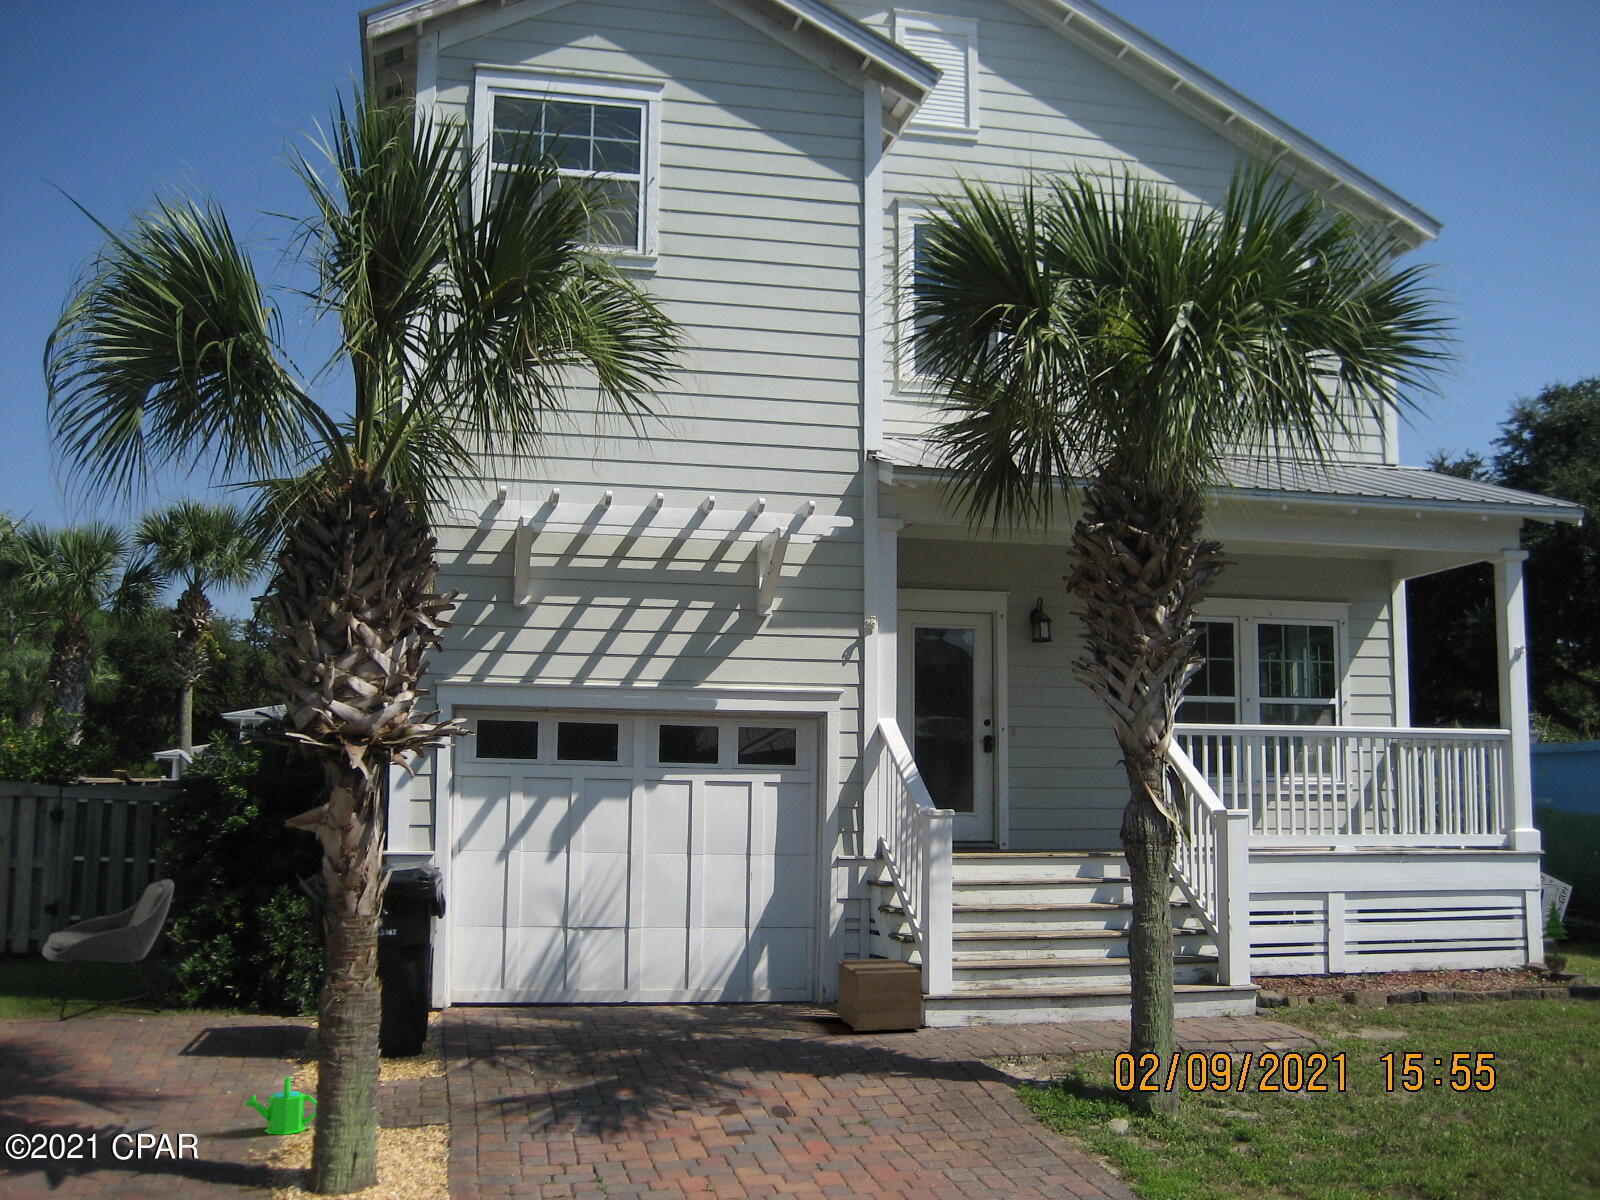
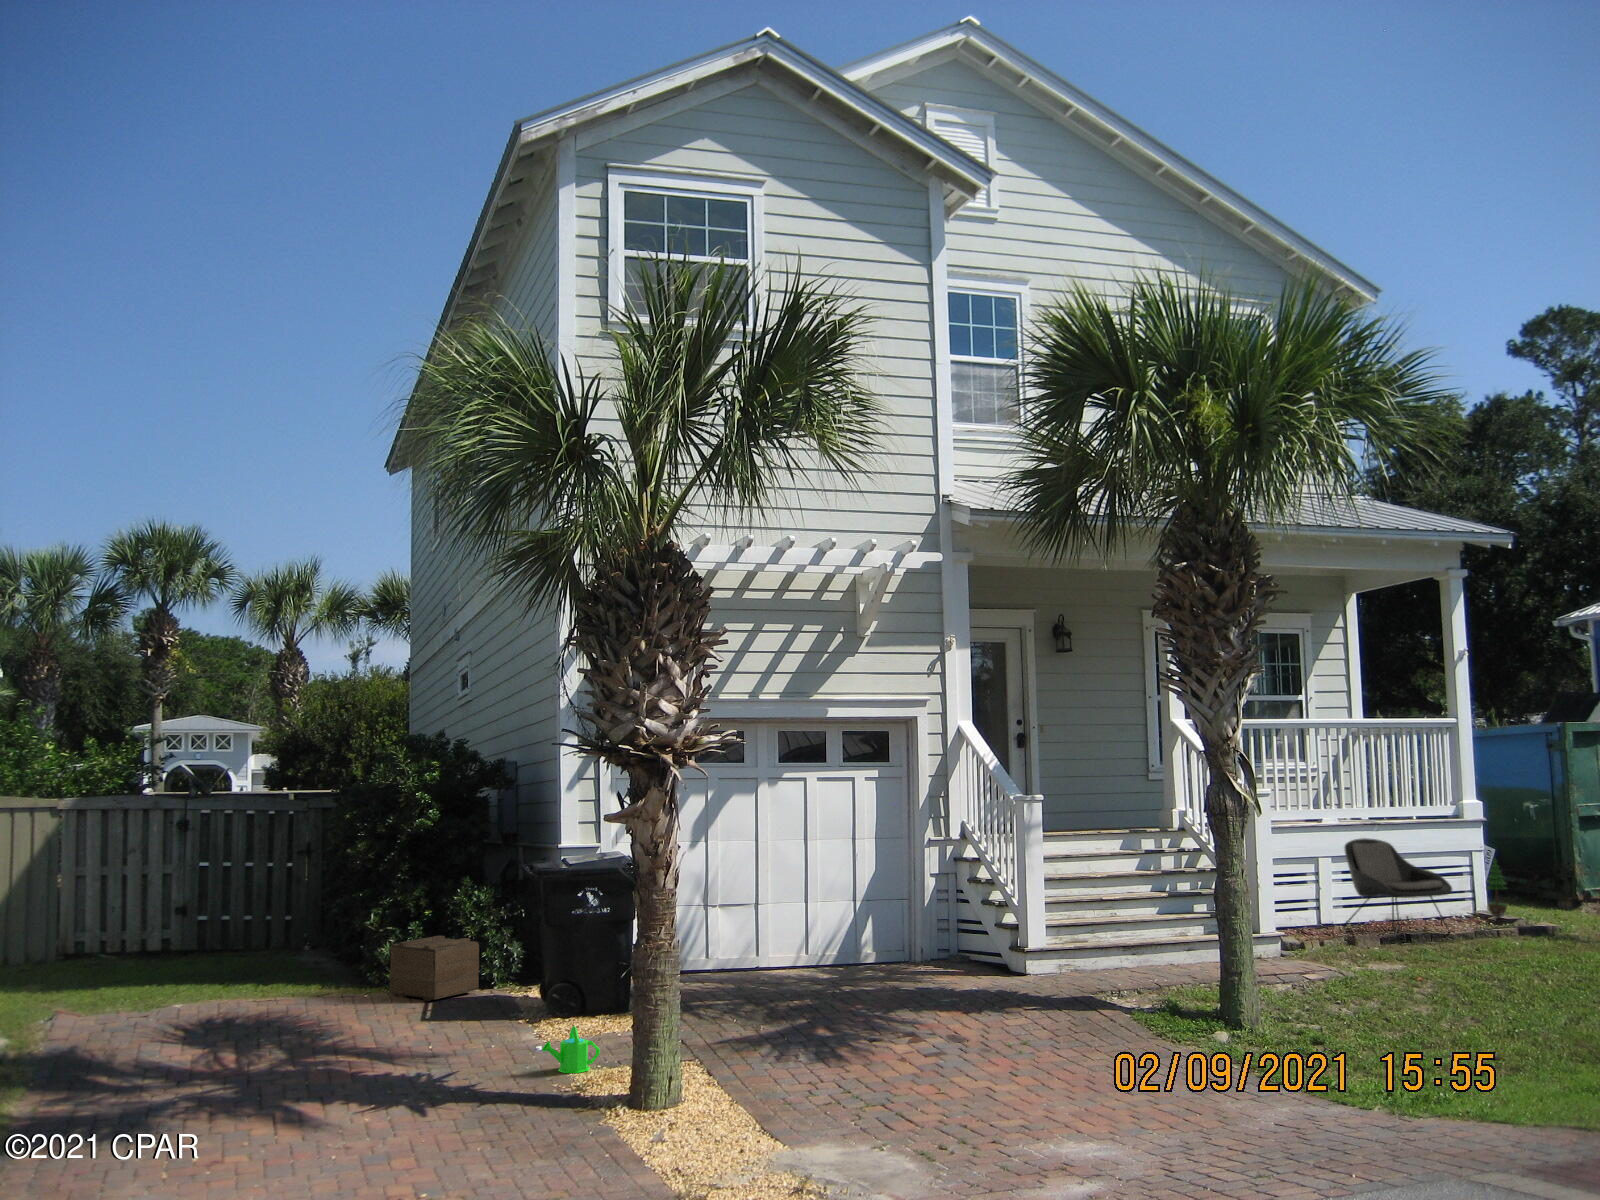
lounge chair: present [42,880,174,1021] -> present [1343,838,1452,940]
wooden crate: present [837,959,921,1031] -> present [390,936,479,1001]

